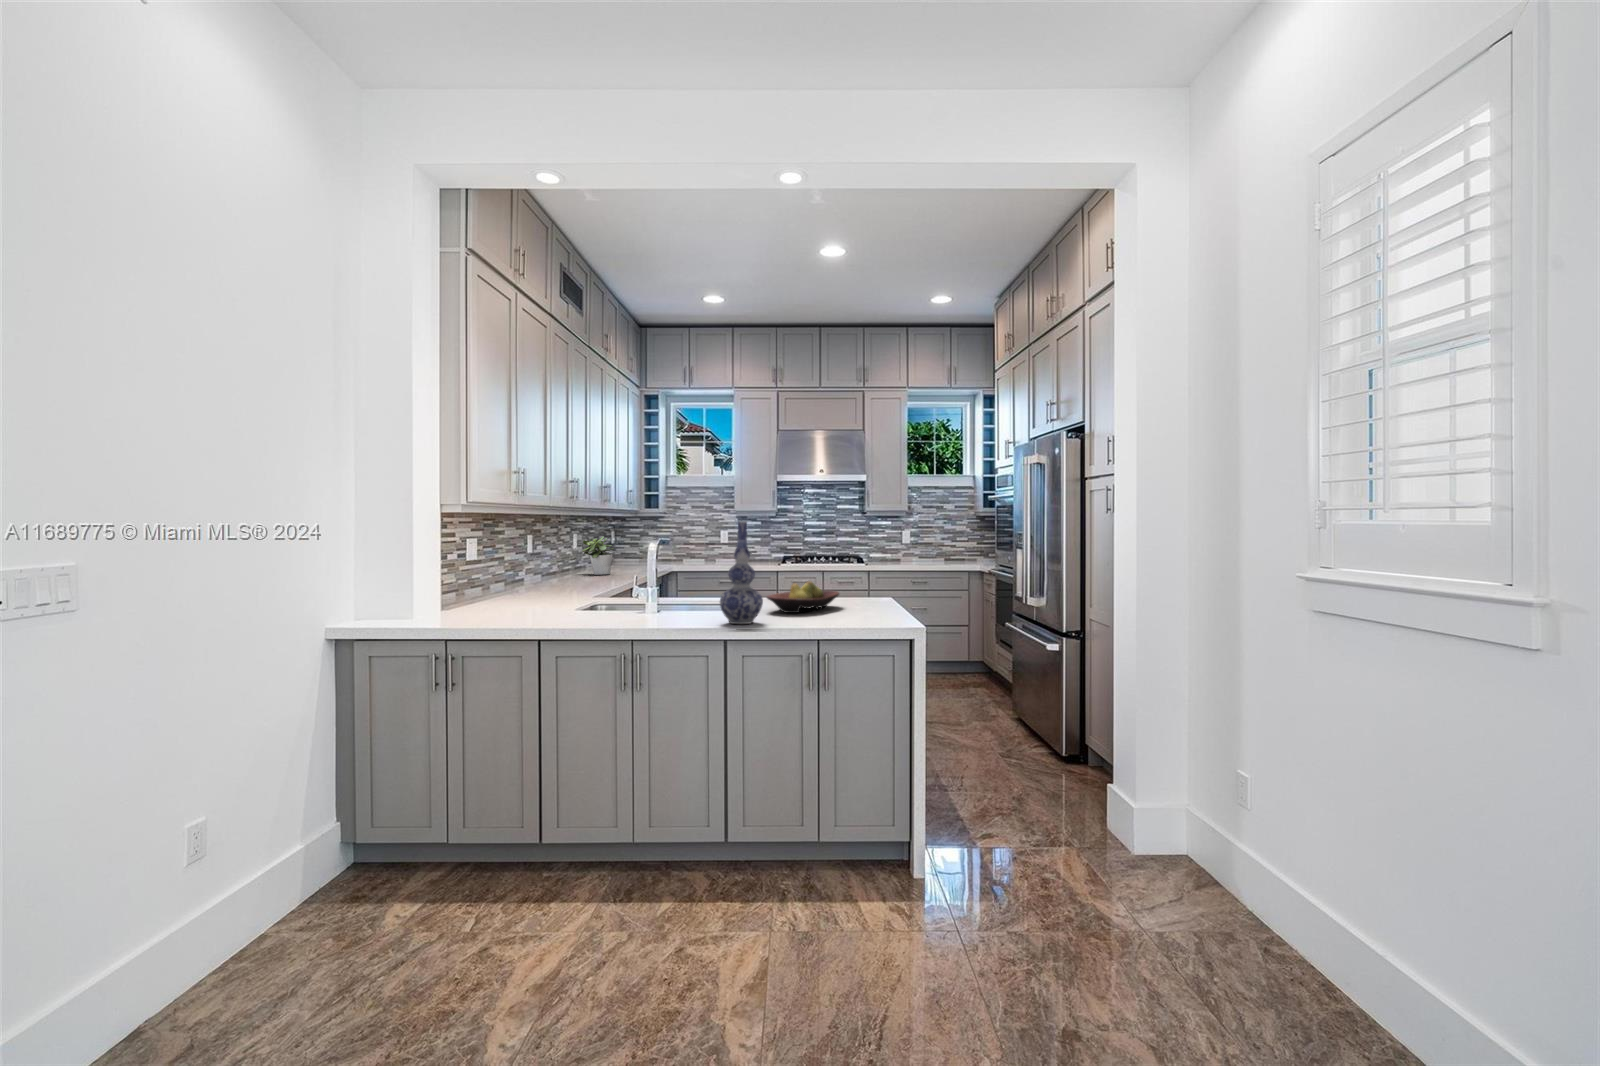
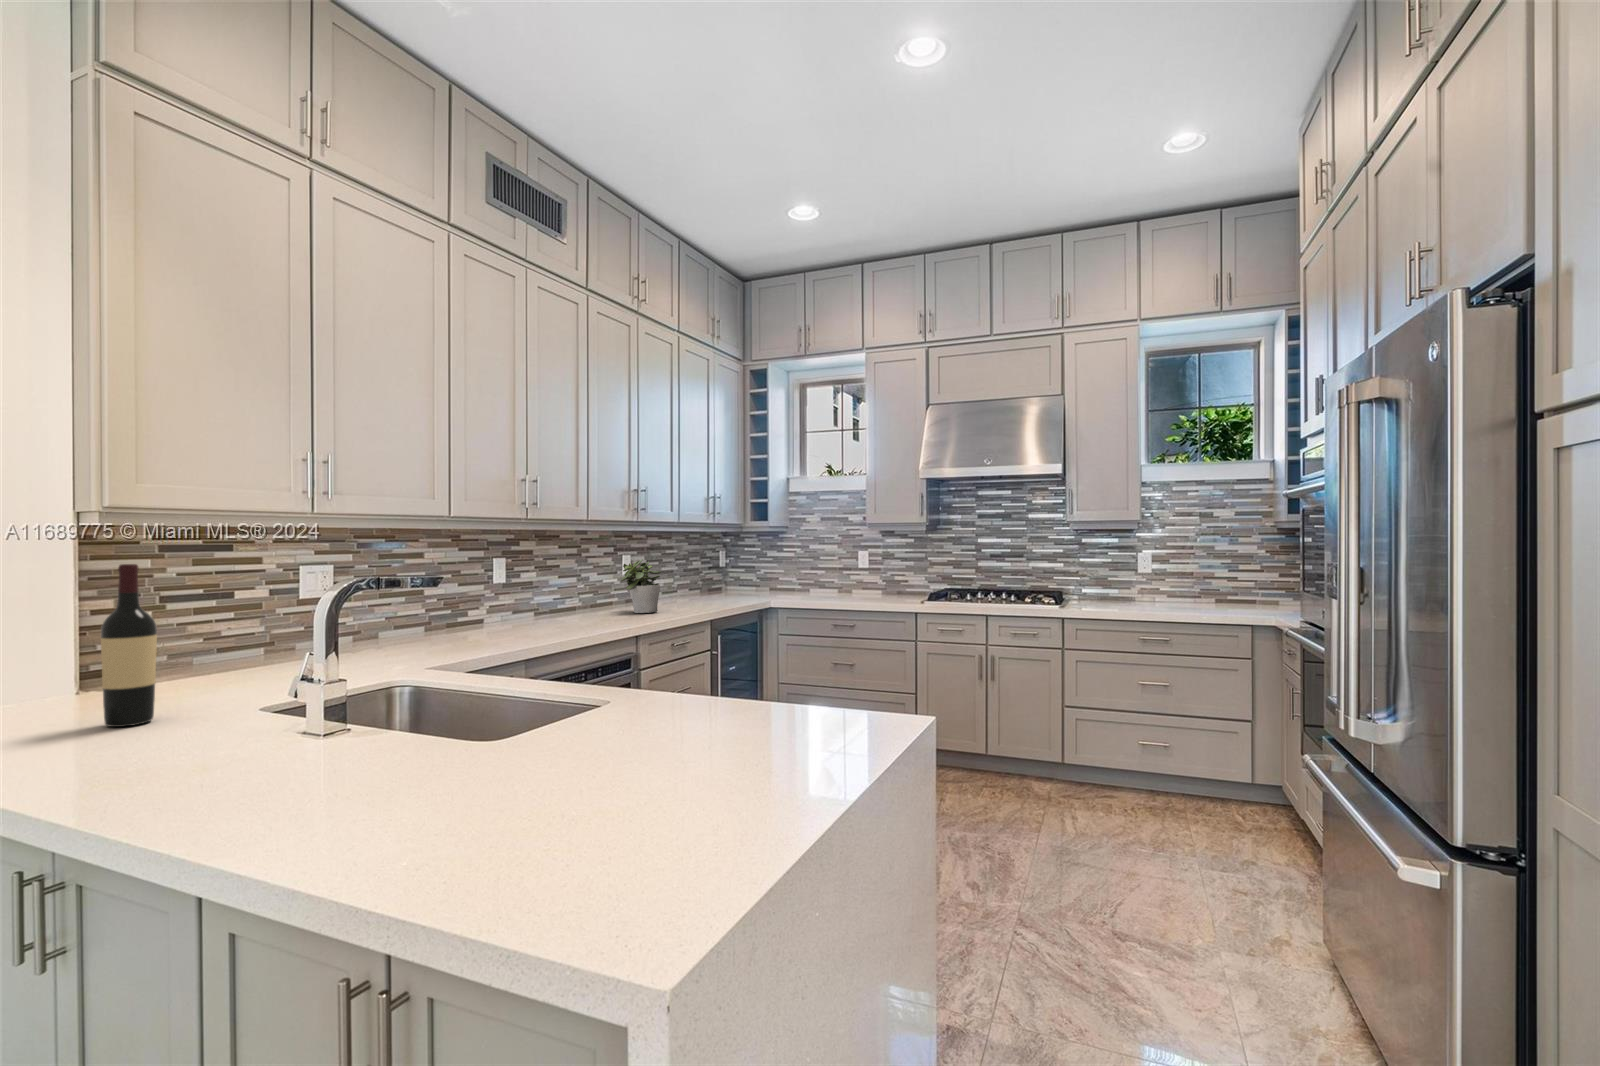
vase: present [720,521,763,624] -> none [182,535,334,839]
wine bottle: none [528,535,551,616] -> present [101,564,157,727]
fruit bowl: present [767,581,839,613] -> none [482,684,729,778]

